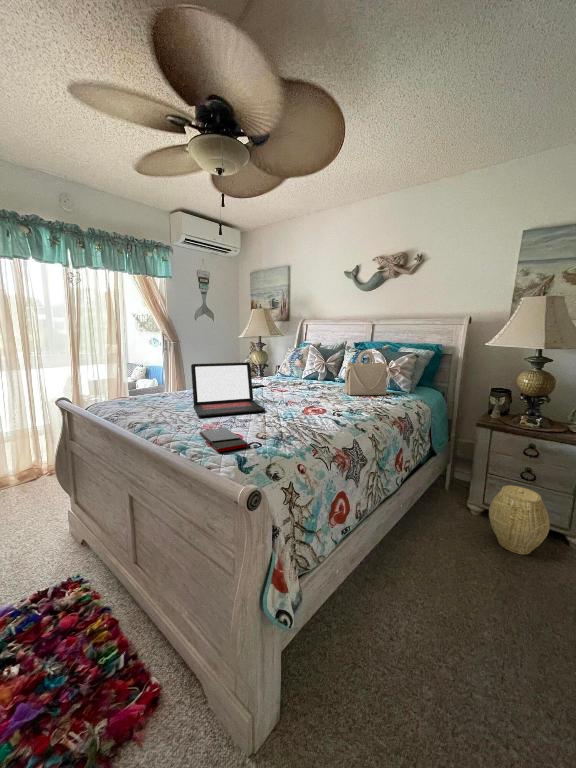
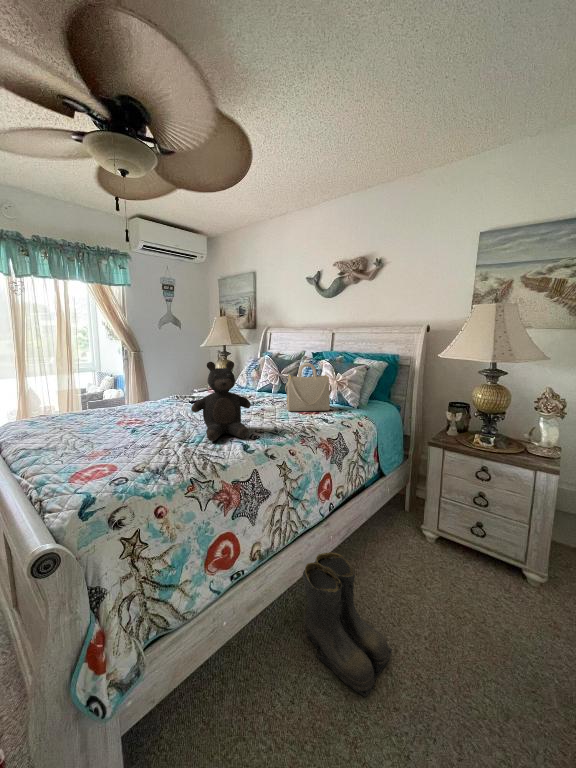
teddy bear: none [281,347,334,417] -> present [191,361,251,441]
laptop: present [191,362,265,417] -> none [94,378,176,440]
smartphone: present [199,428,248,451] -> none [63,456,108,490]
woven basket: present [489,485,550,554] -> none [435,514,499,594]
boots: none [389,516,470,630] -> present [303,552,392,697]

